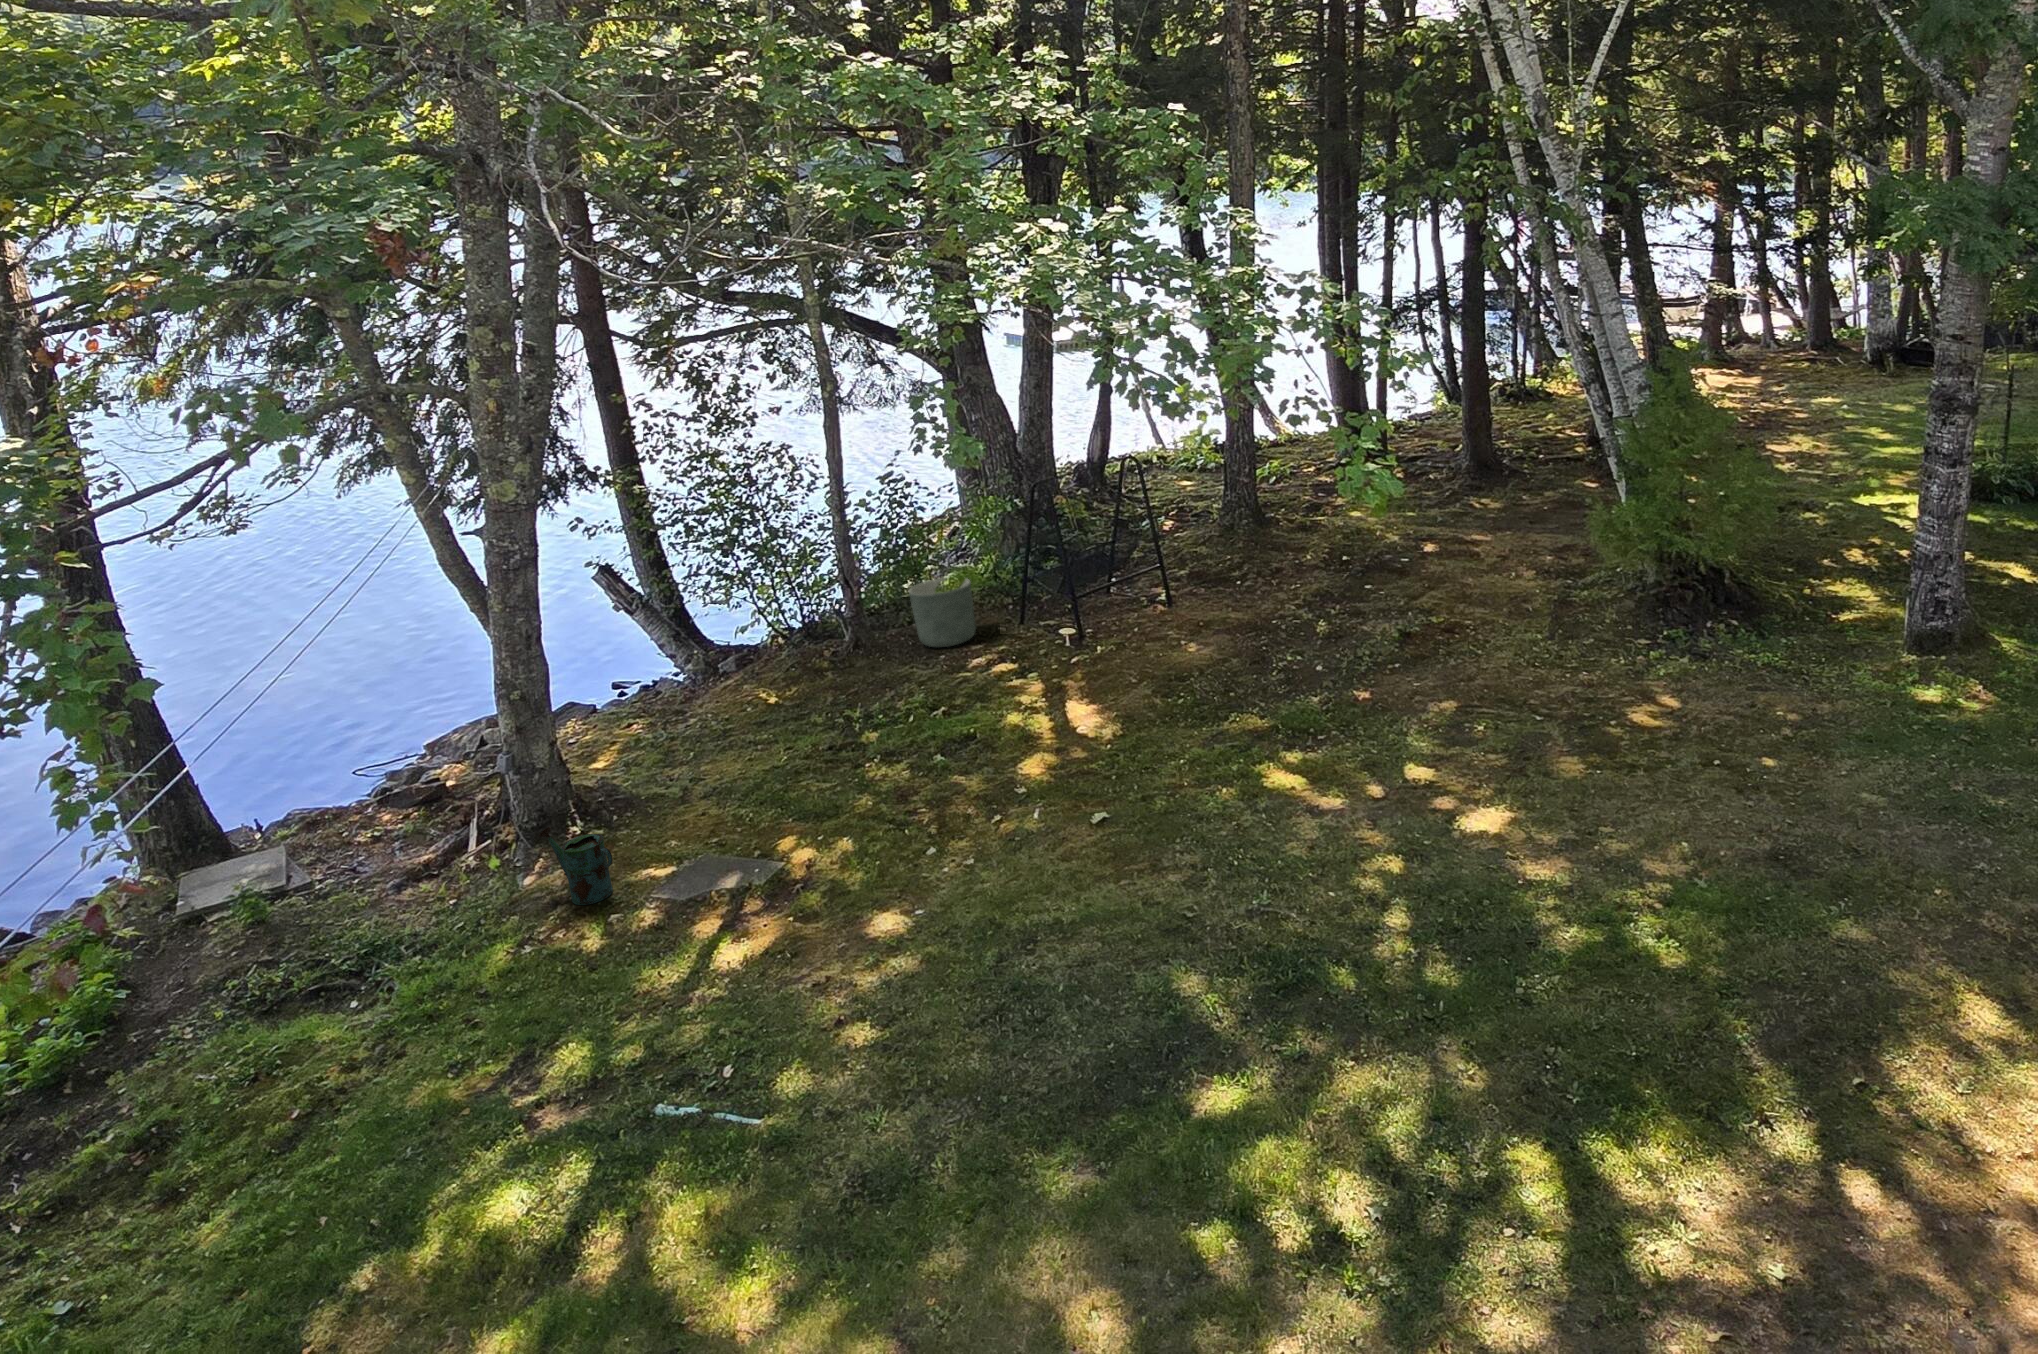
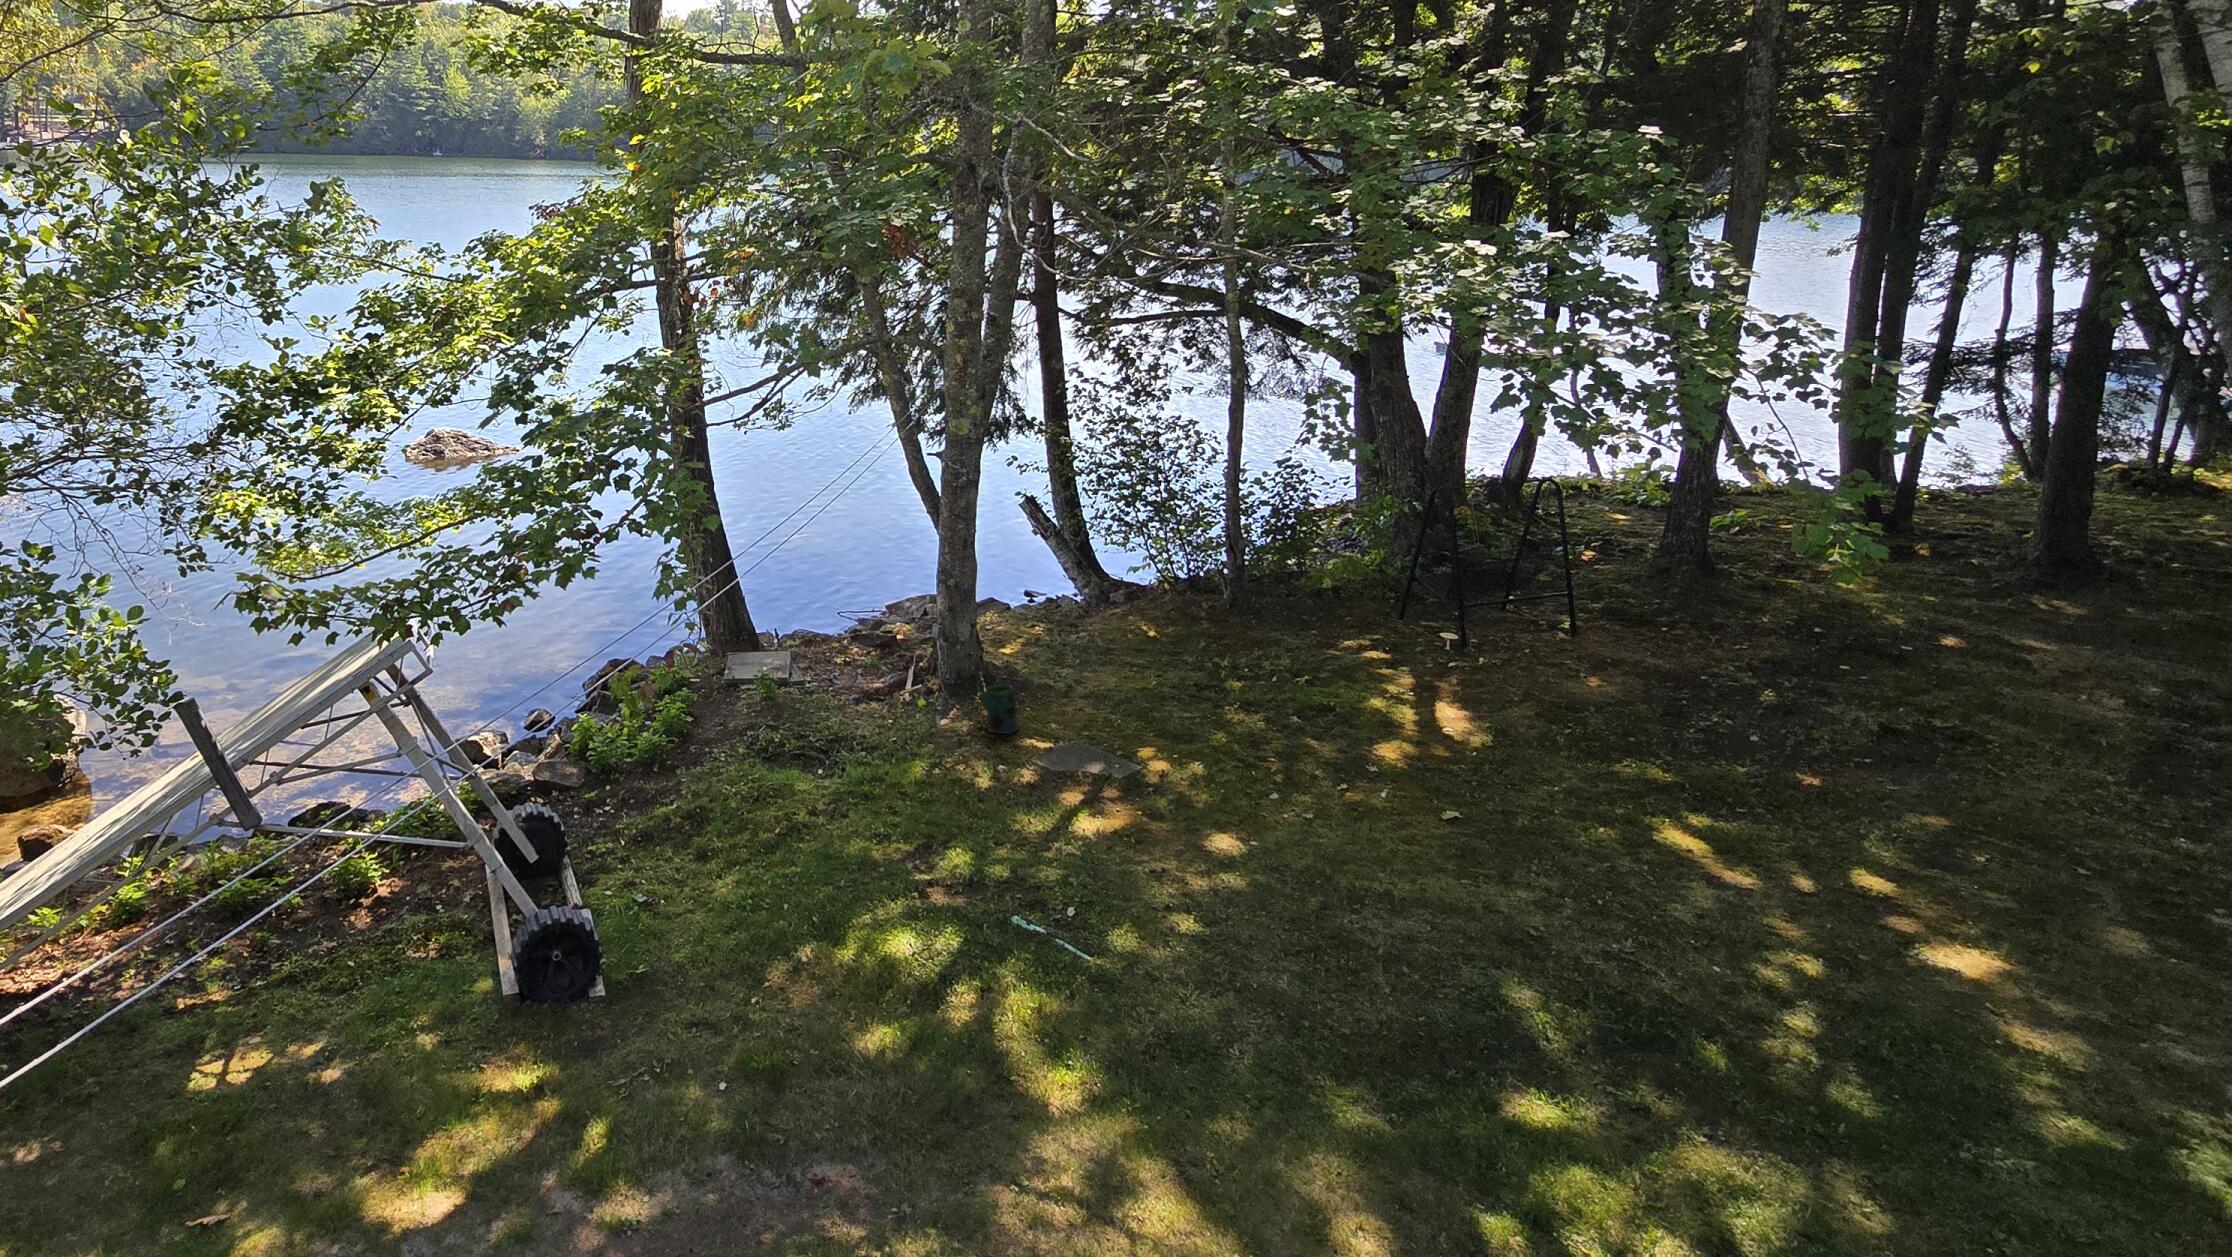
planter: present [909,578,976,647] -> none [1290,554,1351,612]

